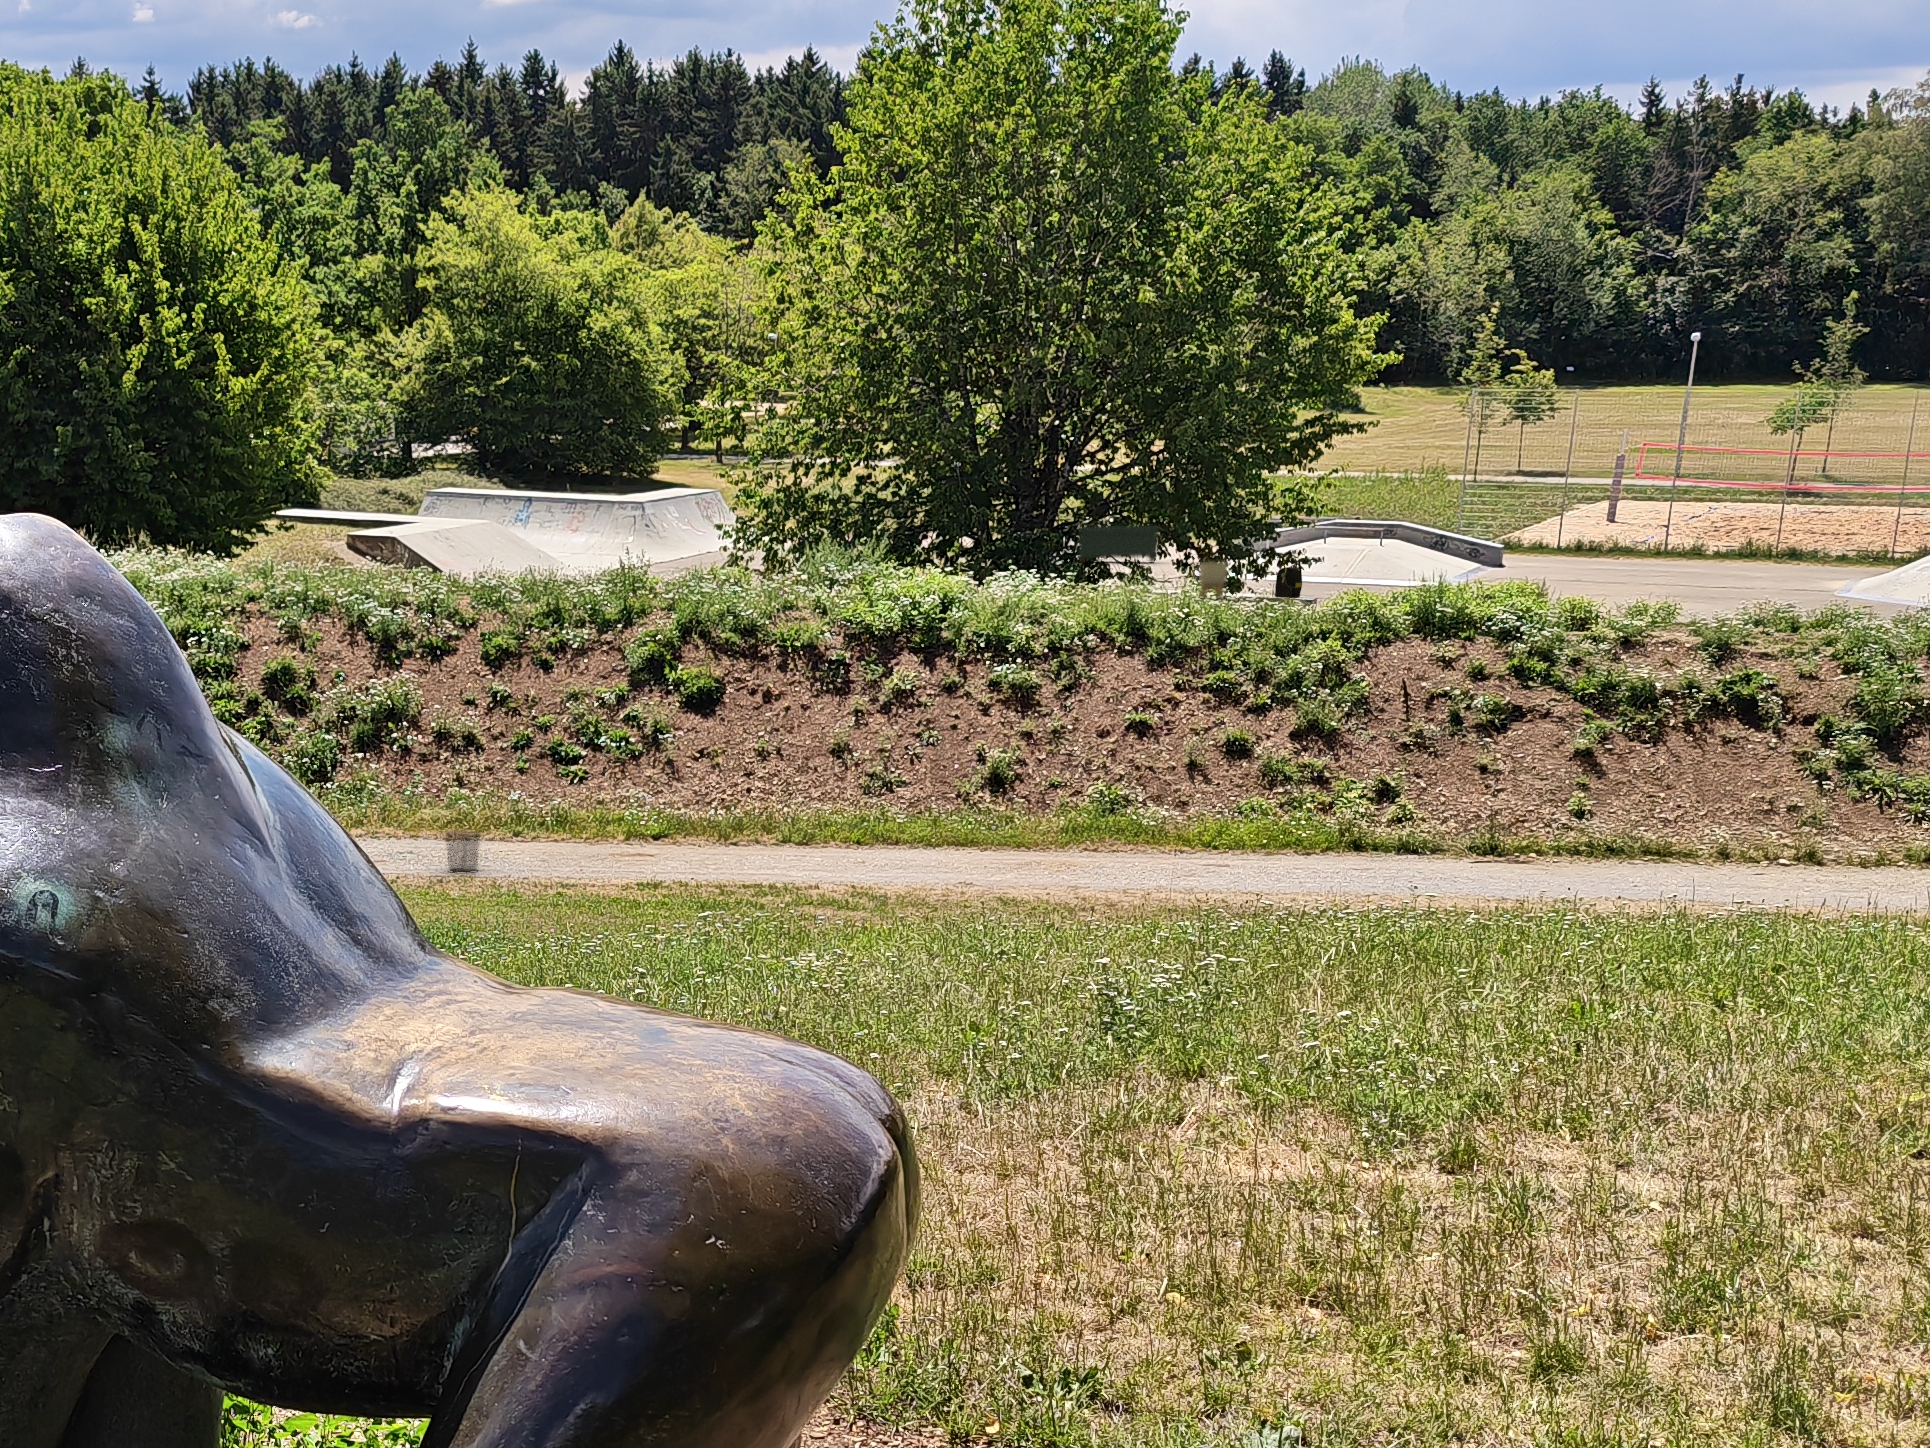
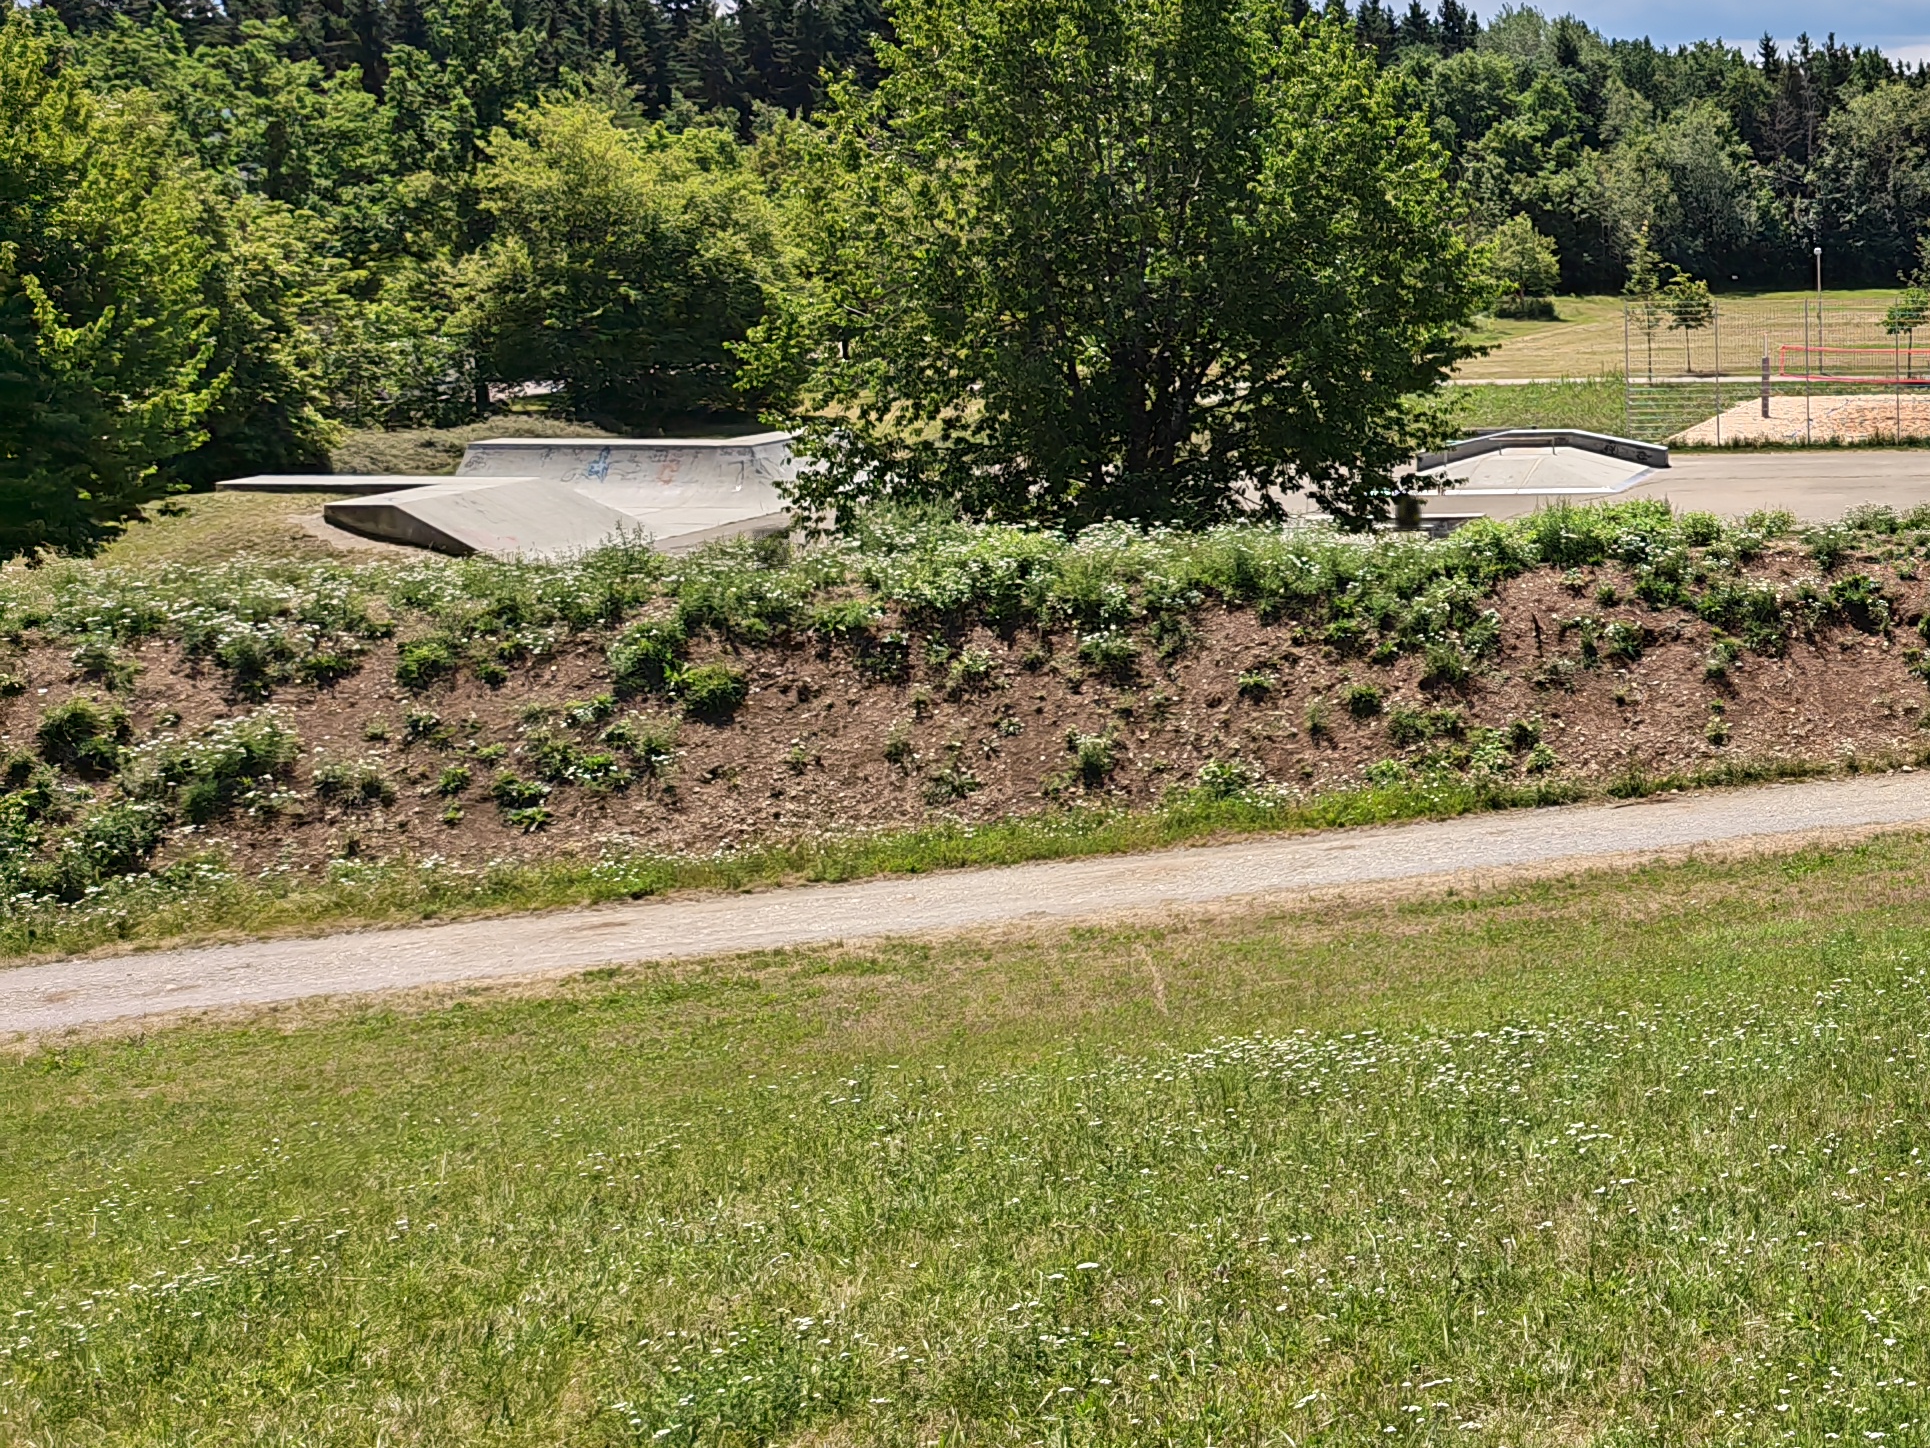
bench: present [1079,526,1158,562] -> none [1208,458,1293,502]
planter: present [1199,562,1227,598] -> none [1310,498,1340,539]
waste bin: present [446,831,481,873] -> present [752,527,790,569]

